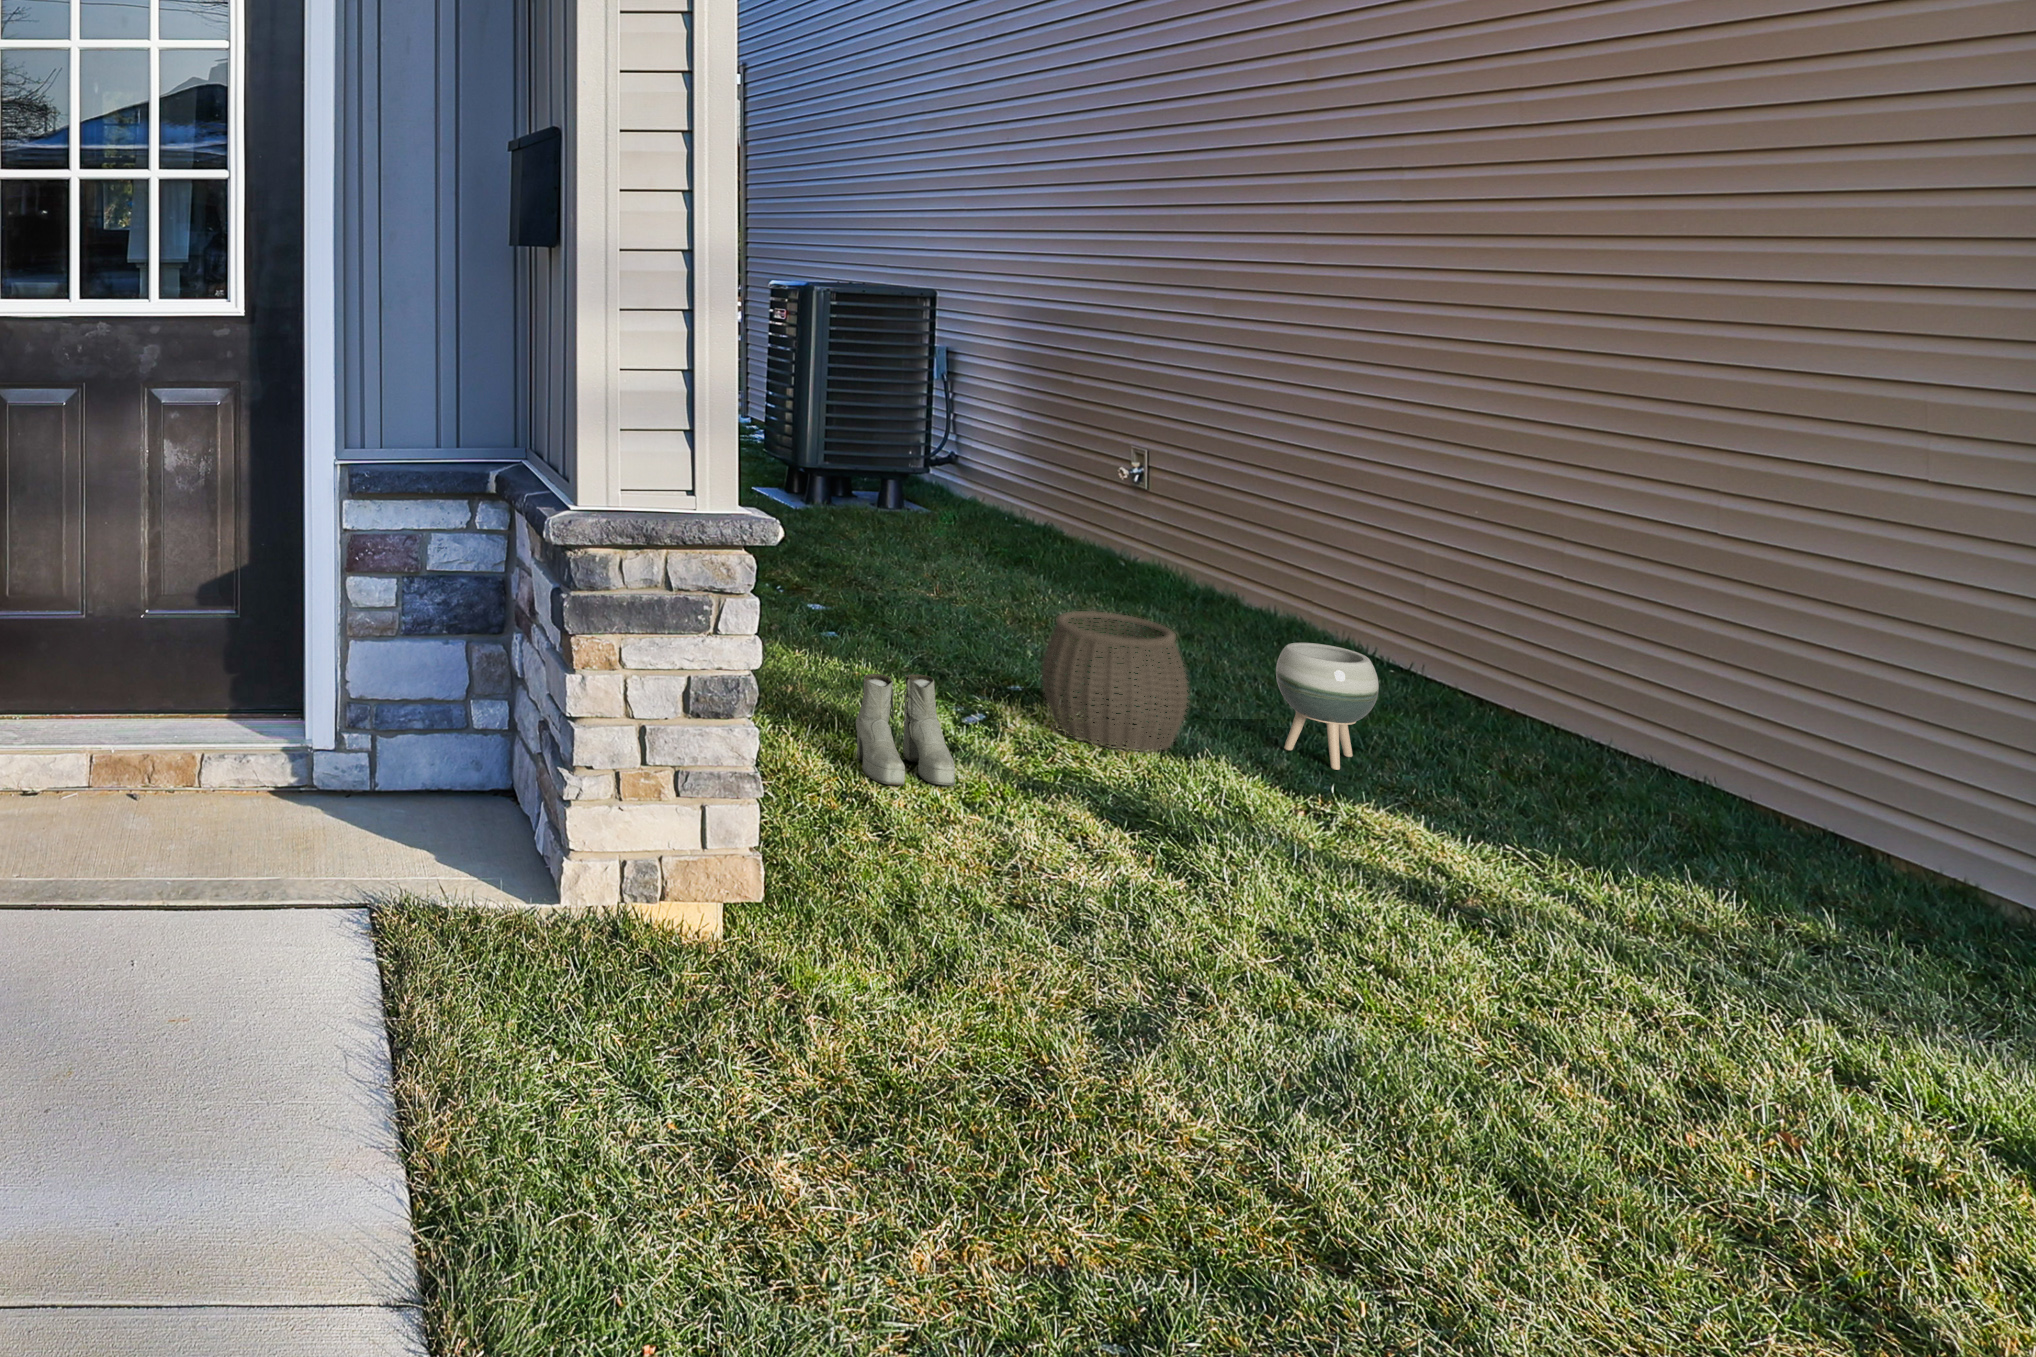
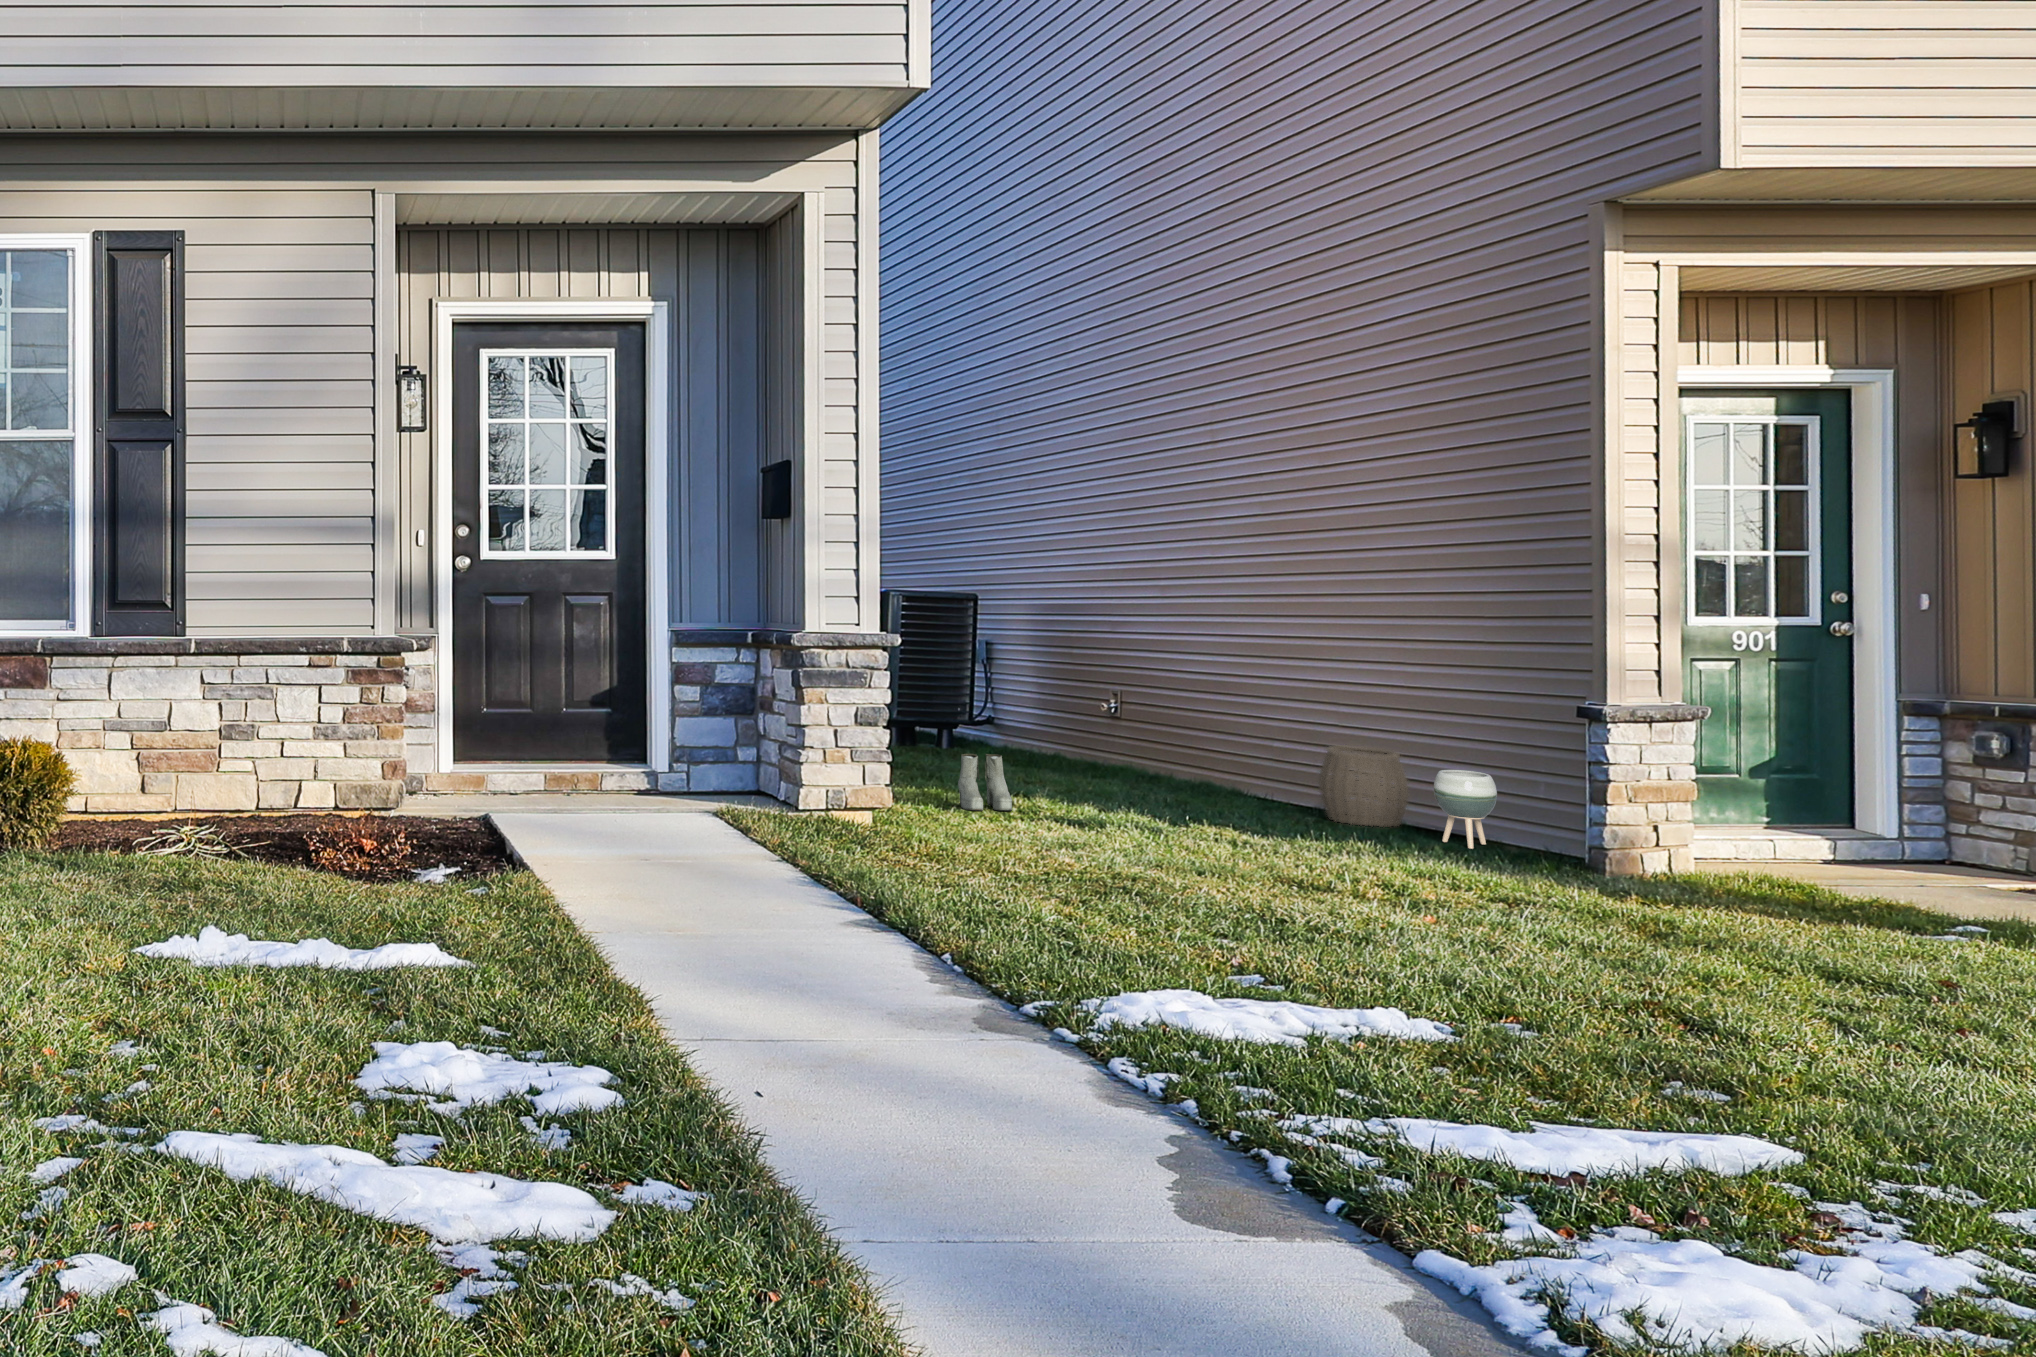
woven basket: present [1041,611,1189,752] -> present [1319,745,1409,827]
planter: present [1276,643,1379,770] -> present [1434,770,1497,849]

